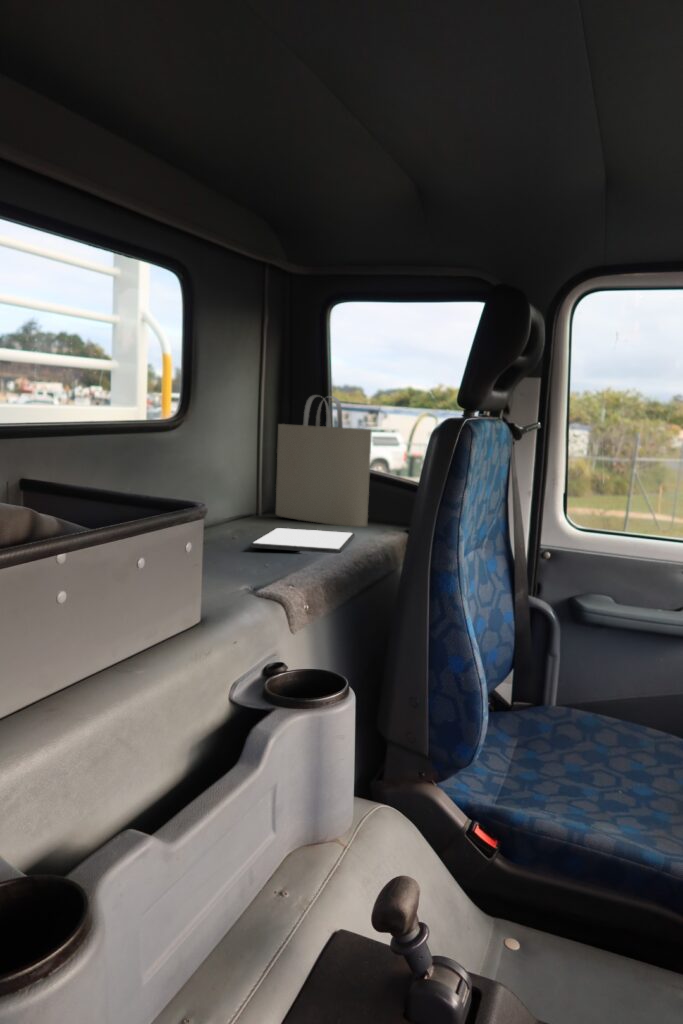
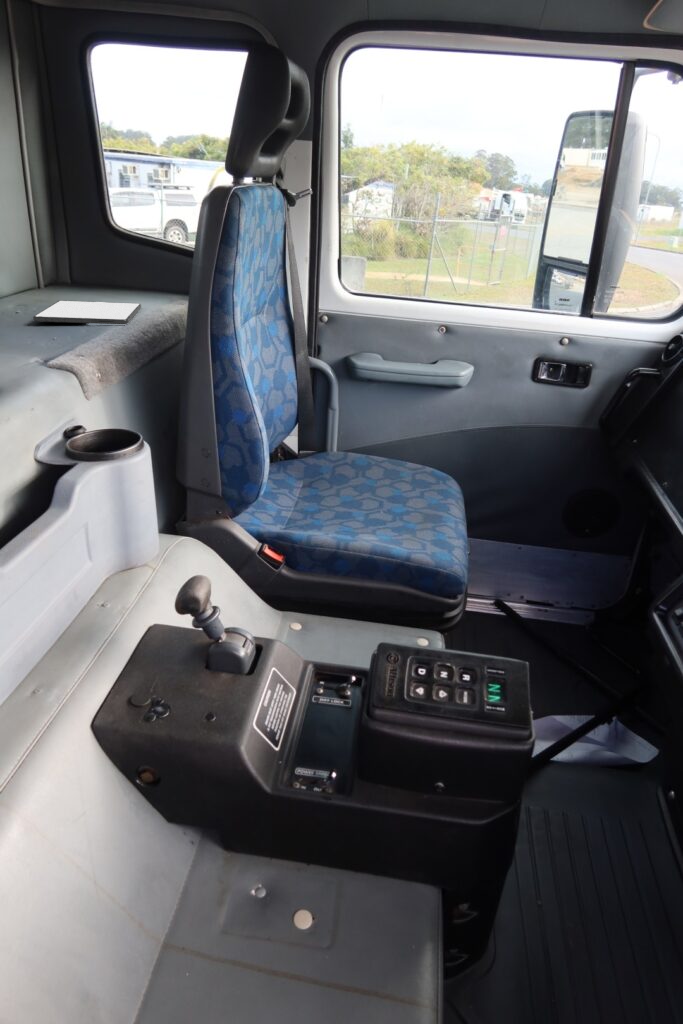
tote bag: present [276,395,371,526] -> none [45,152,154,299]

